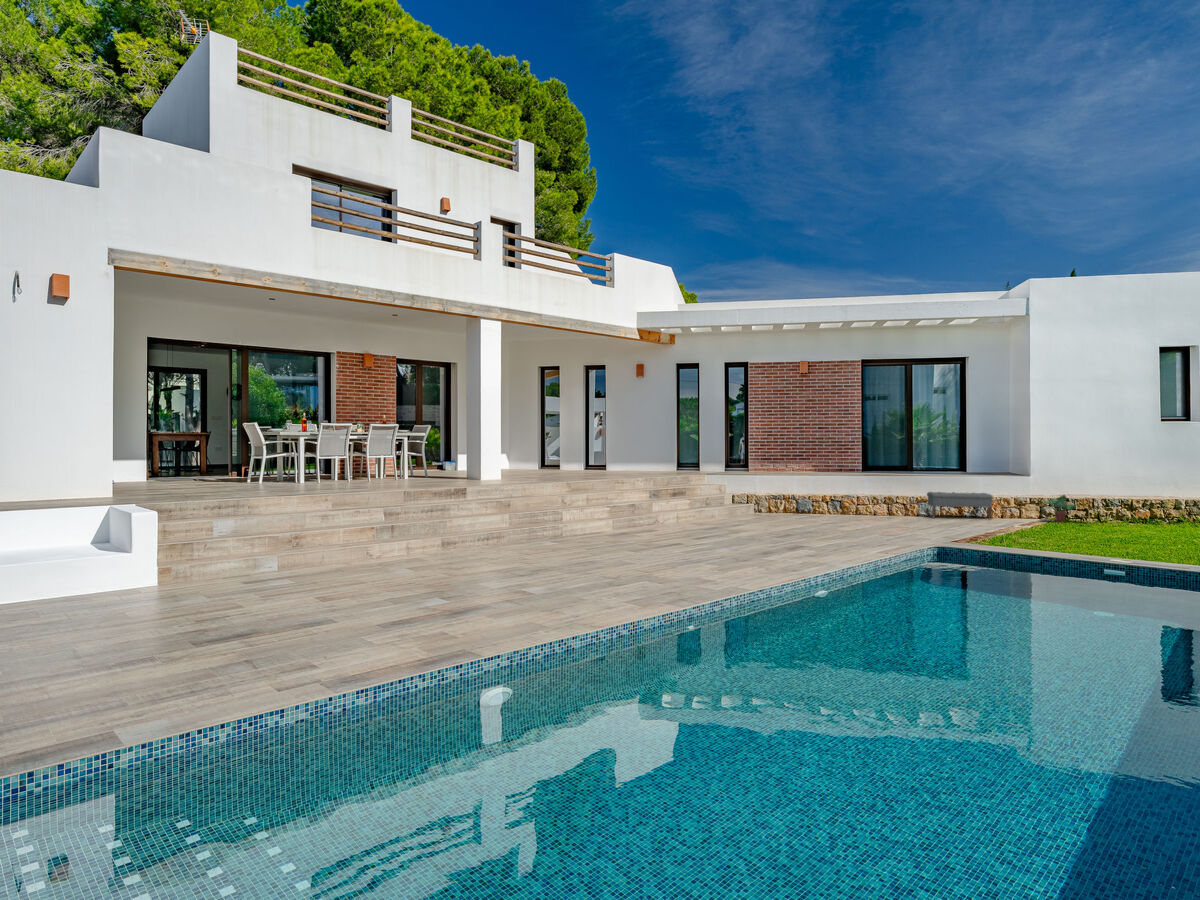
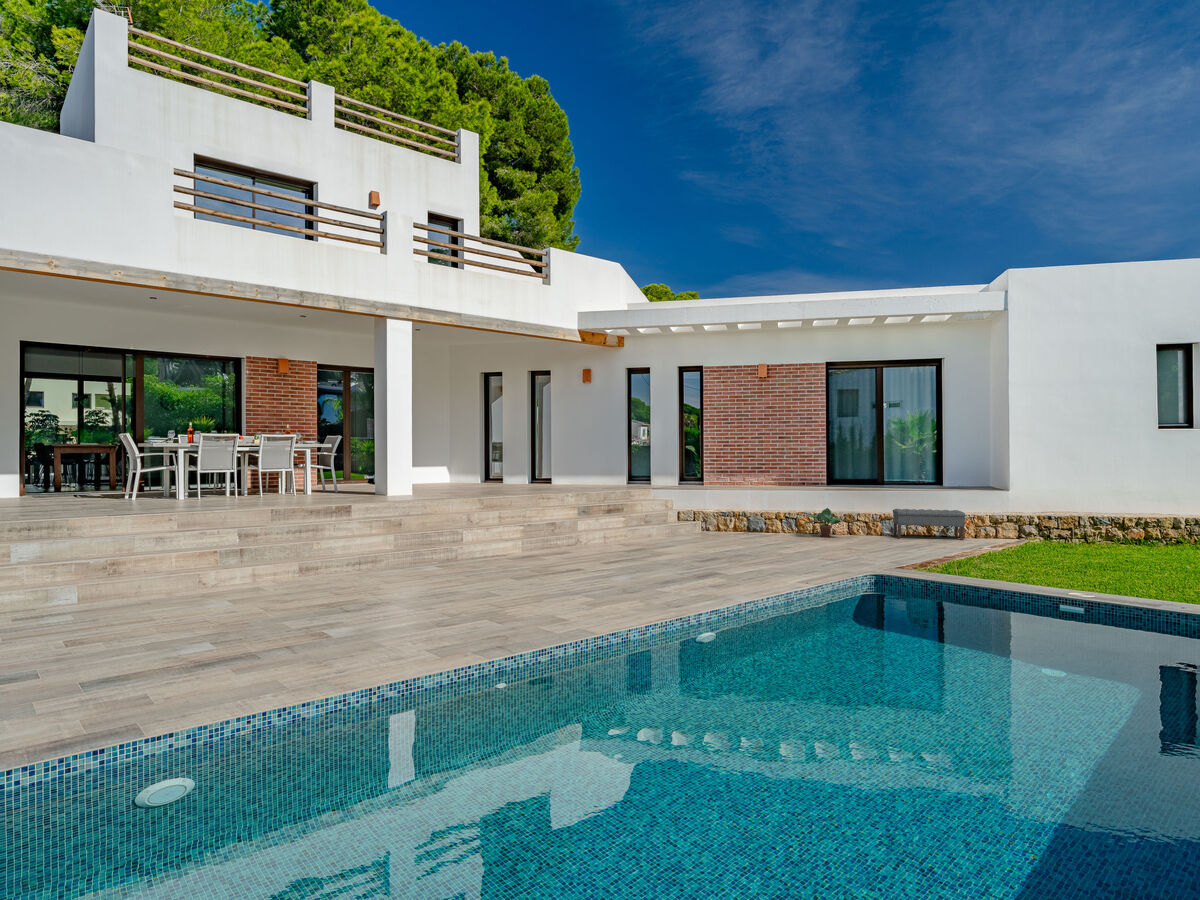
potted plant: present [1043,495,1076,522] -> present [804,508,843,537]

